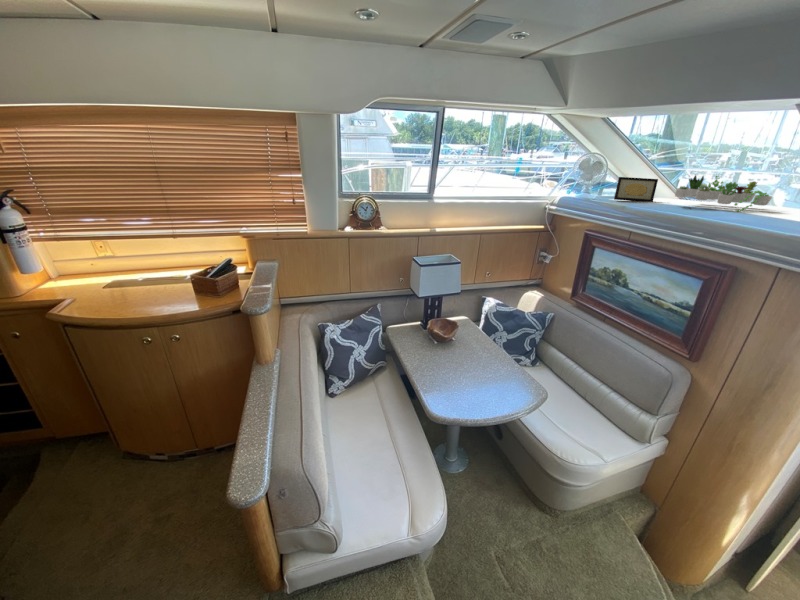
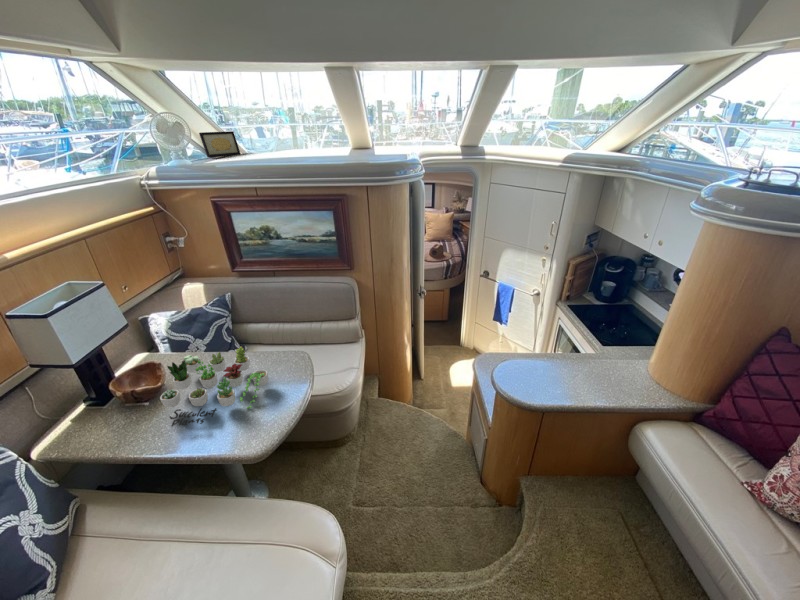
succulent plant: present [675,175,772,212] -> present [160,346,268,426]

